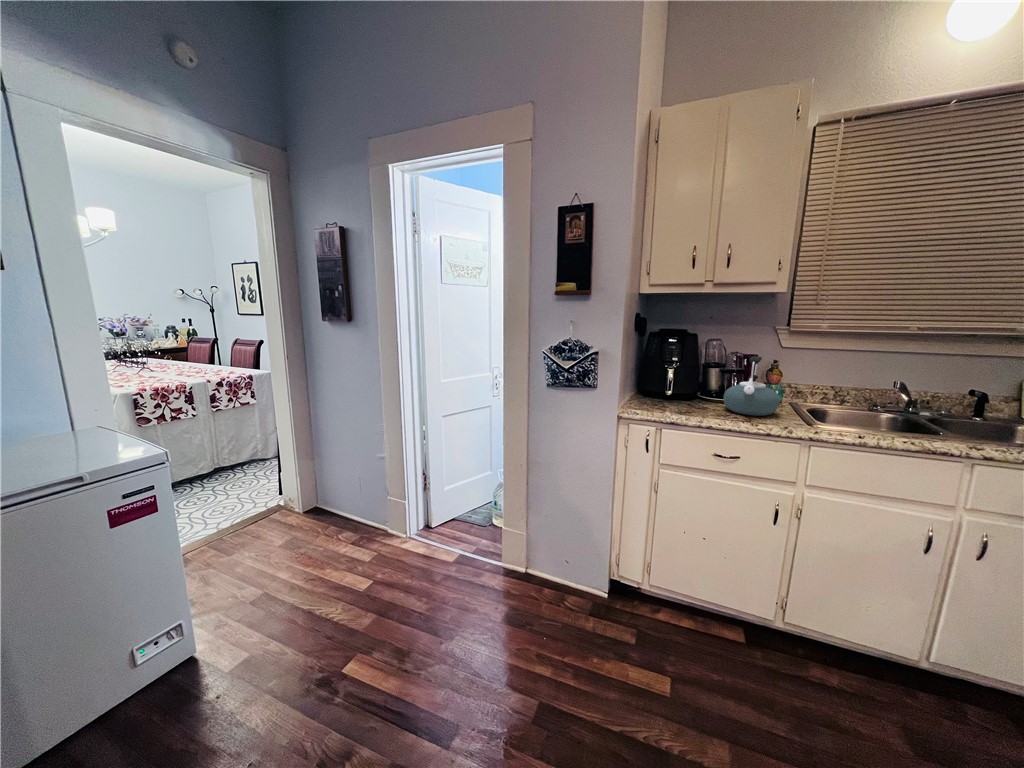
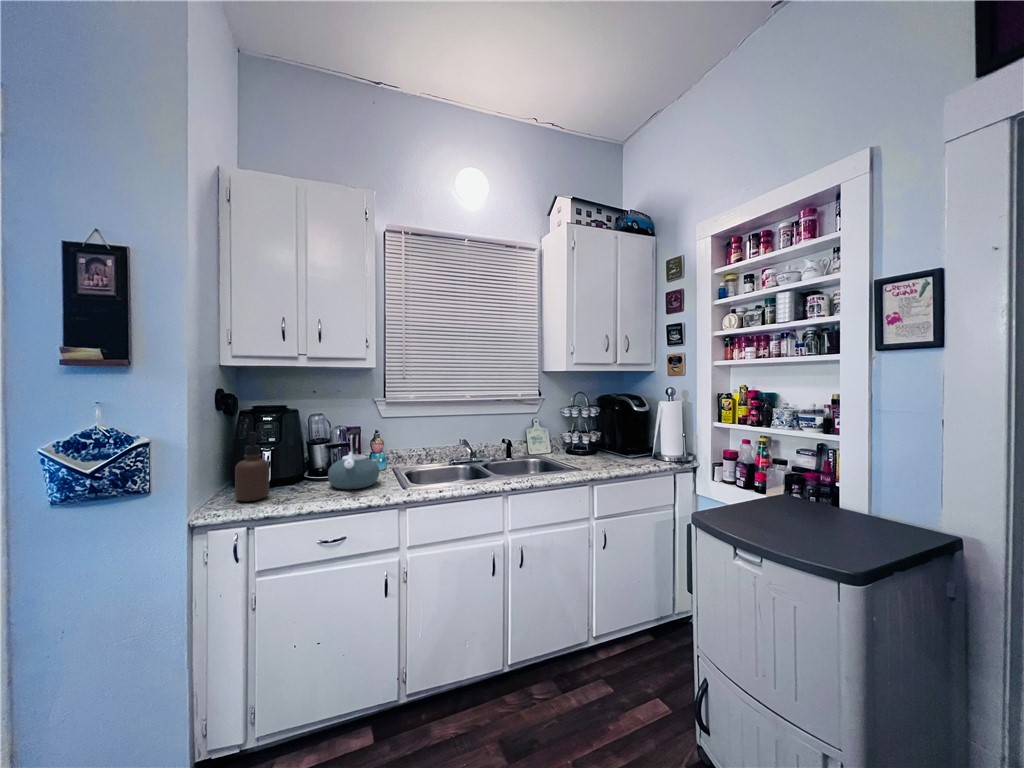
soap dispenser: none [647,351,675,408] -> present [235,432,269,502]

